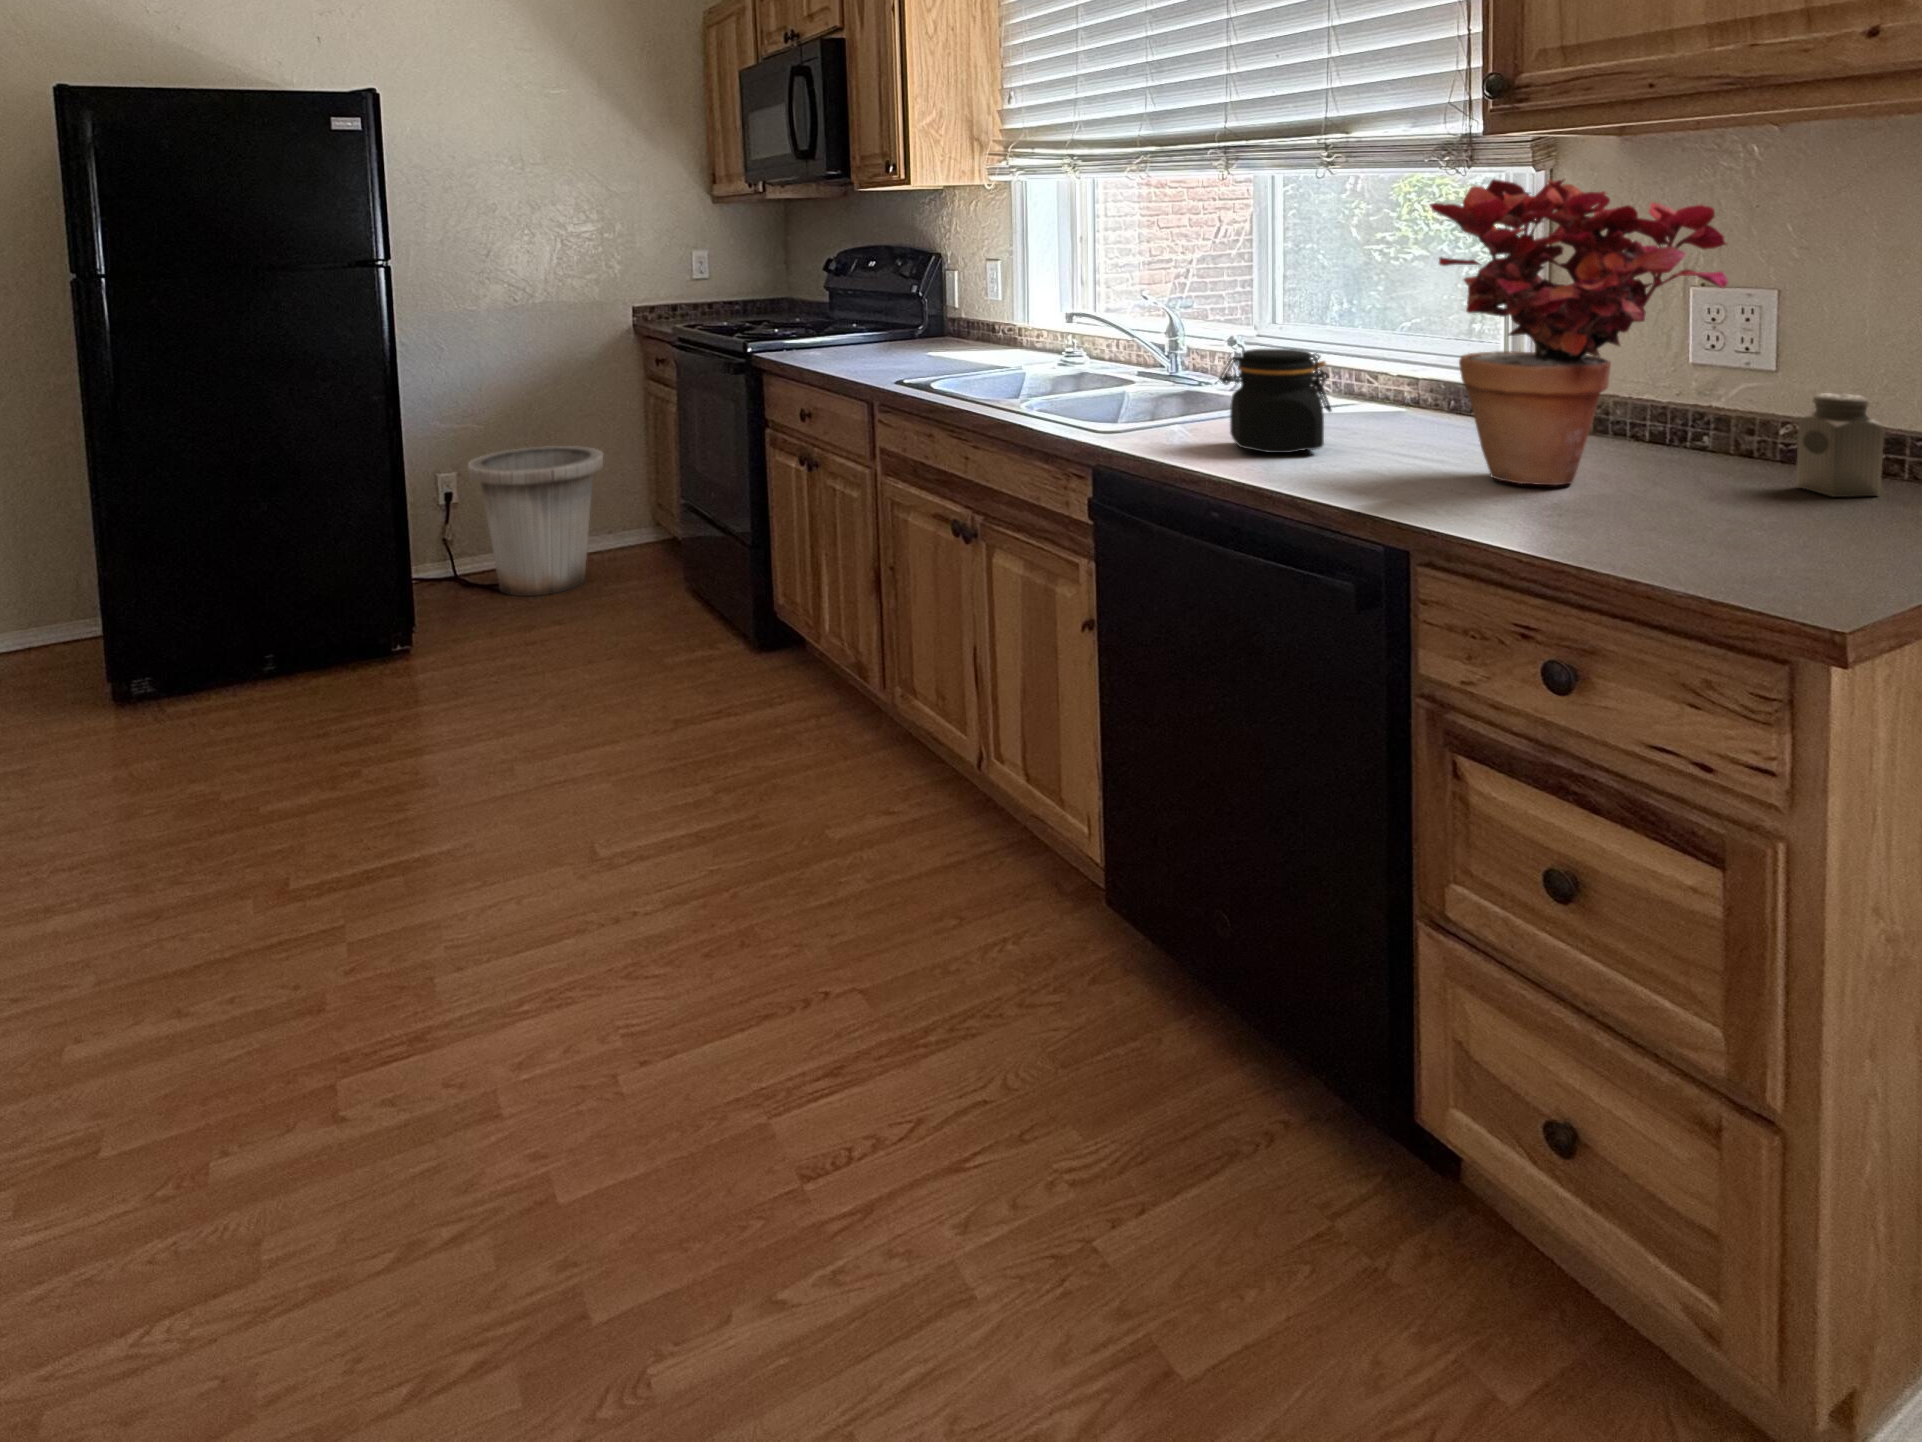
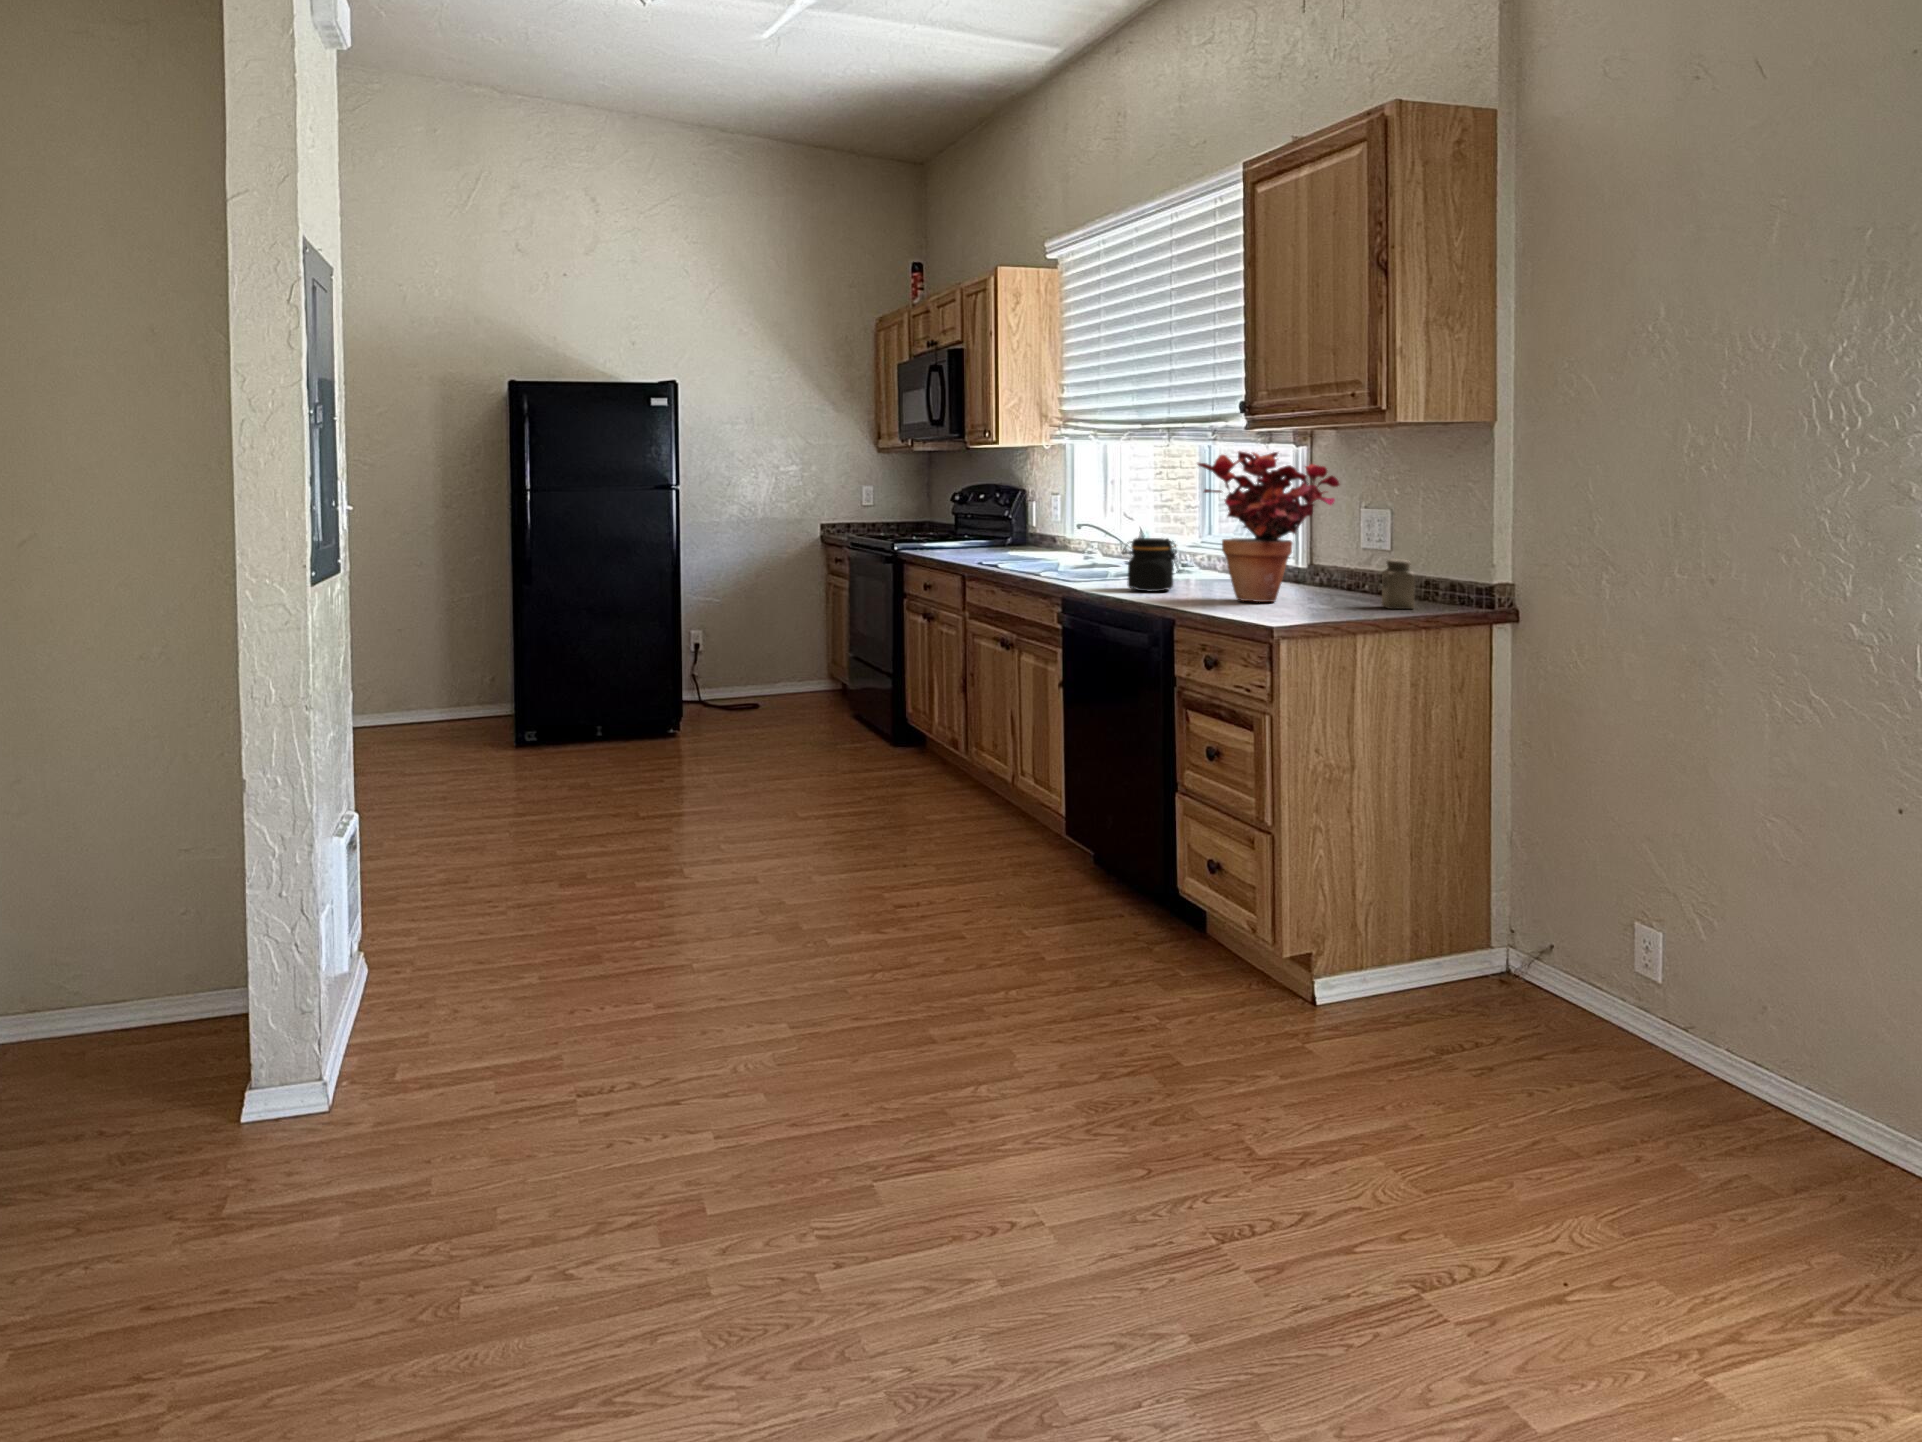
trash can: present [468,446,603,596] -> none [715,616,800,711]

